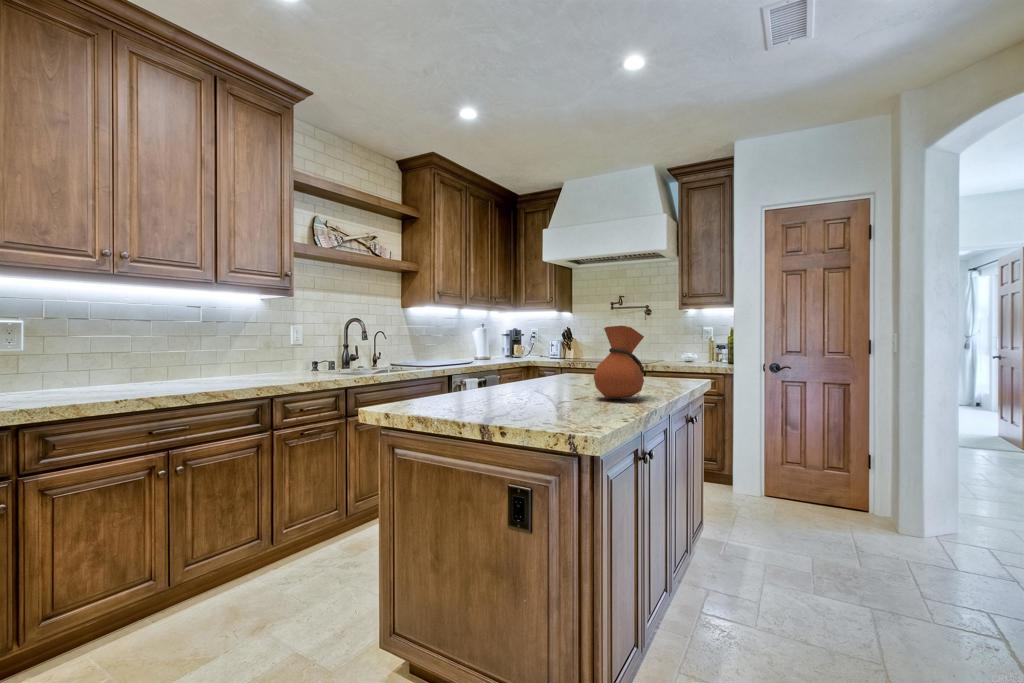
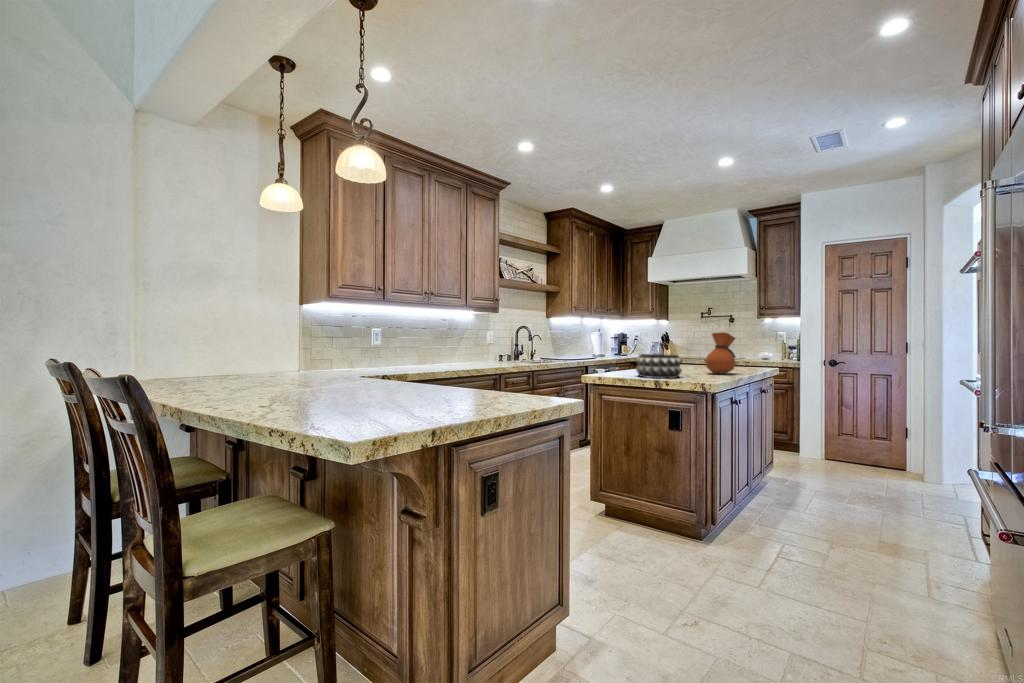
decorative bowl: none [457,367,543,417] -> present [636,354,682,378]

